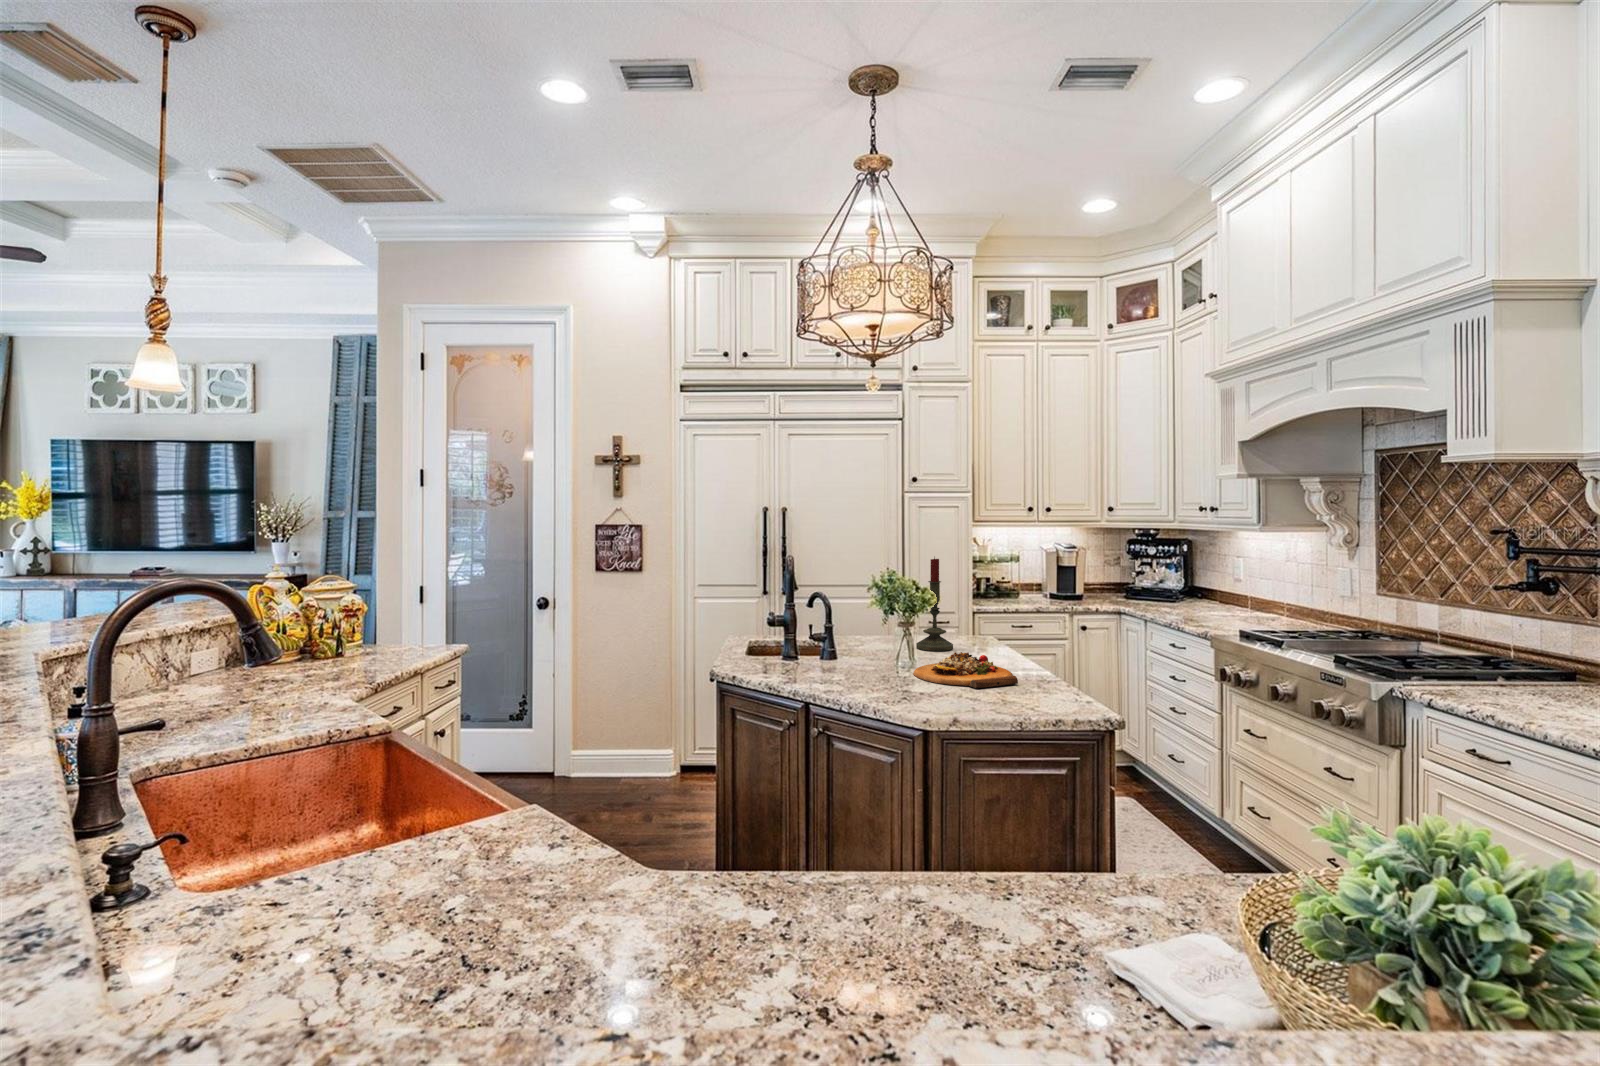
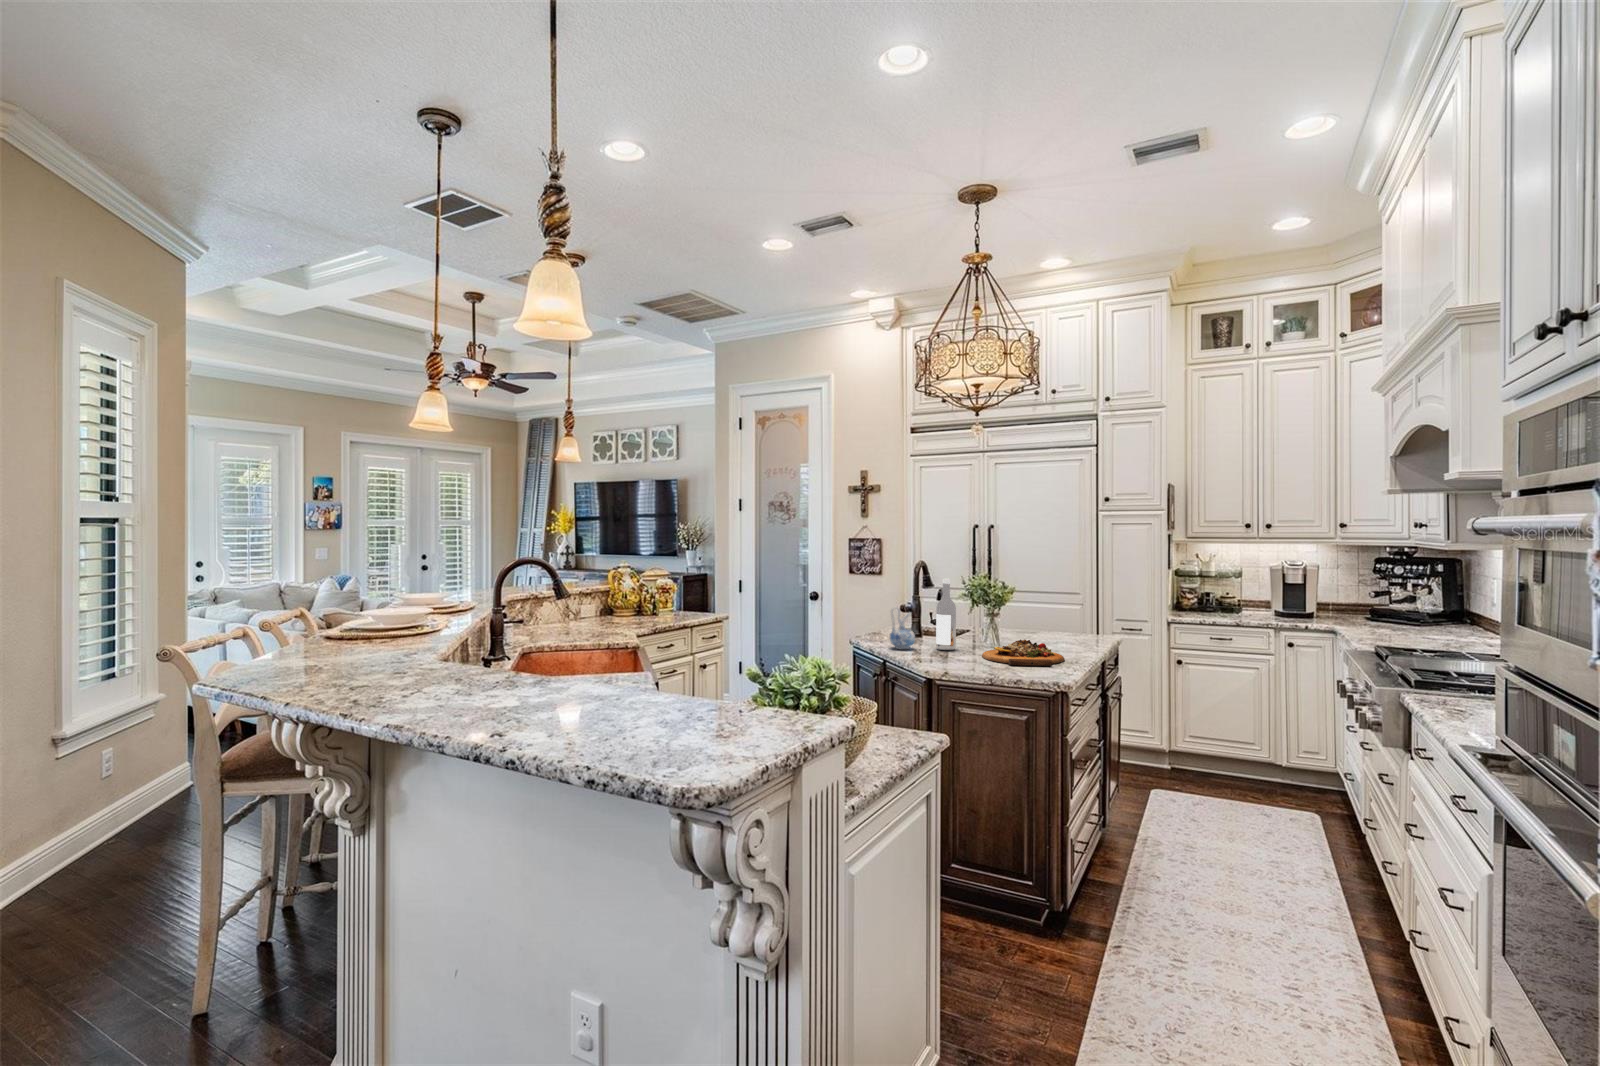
candle: present [916,558,953,651] -> none [1029,563,1061,643]
wine bottle: none [847,580,873,674] -> present [936,578,956,650]
ceramic pitcher: none [792,621,826,678] -> present [890,607,915,649]

